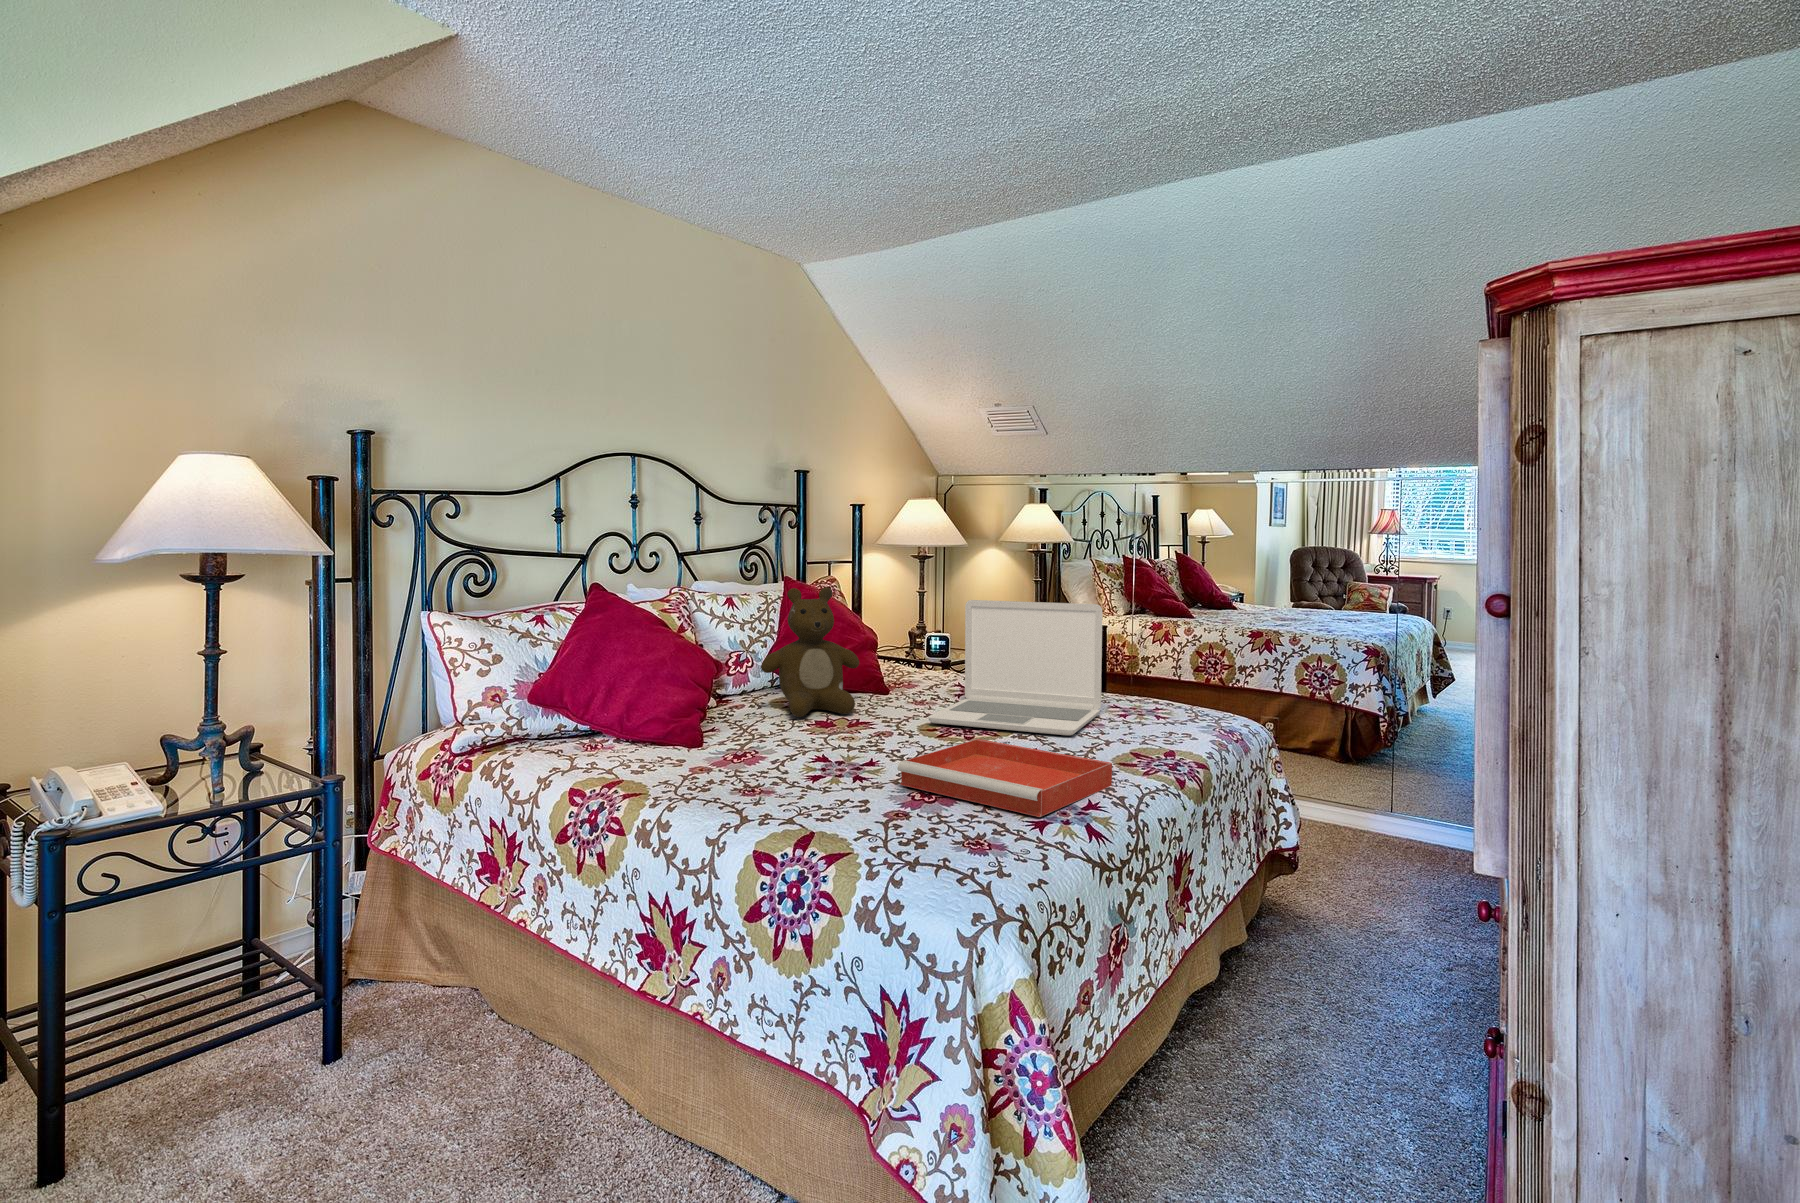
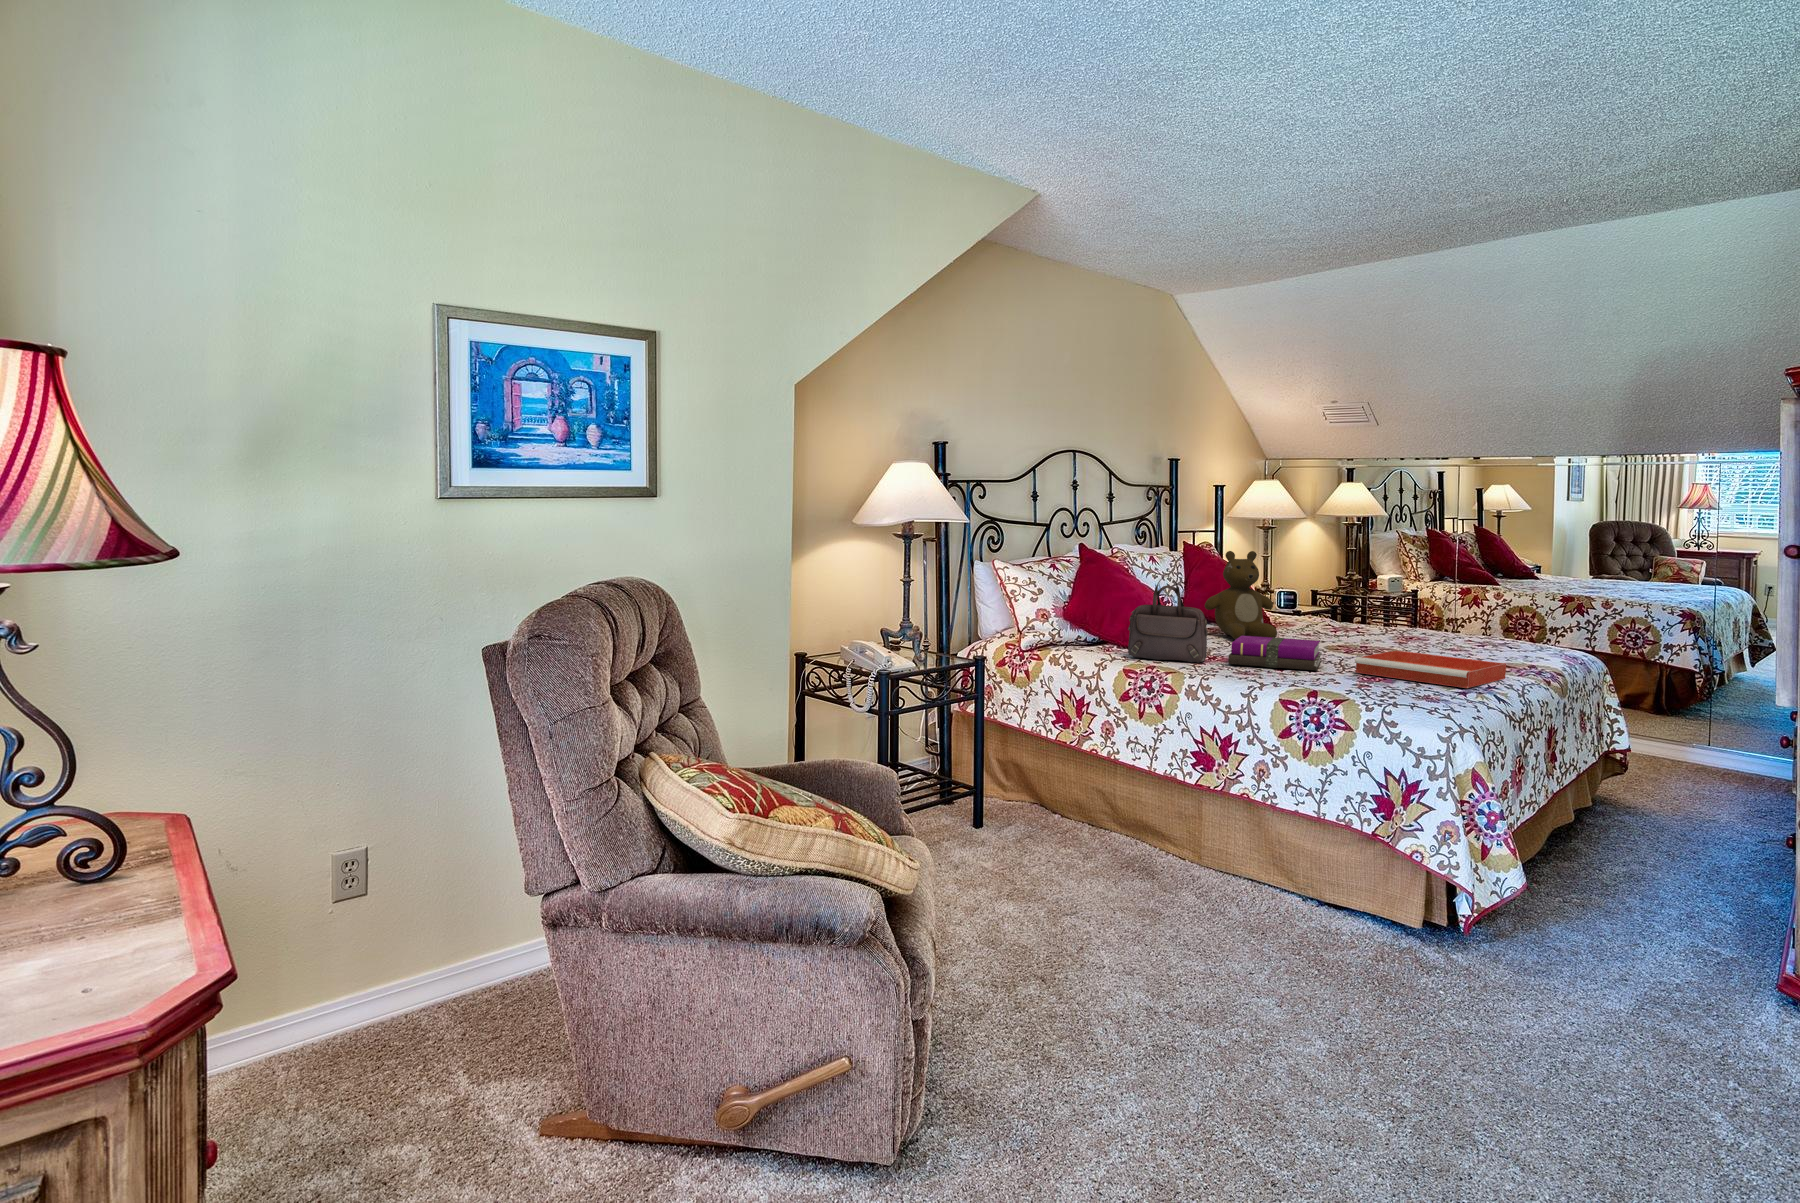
laptop: present [928,600,1102,735] -> none [1339,562,1473,655]
handbag: none [588,638,702,773] -> present [1128,576,1208,663]
notebook: none [723,722,876,783] -> present [1228,636,1322,670]

